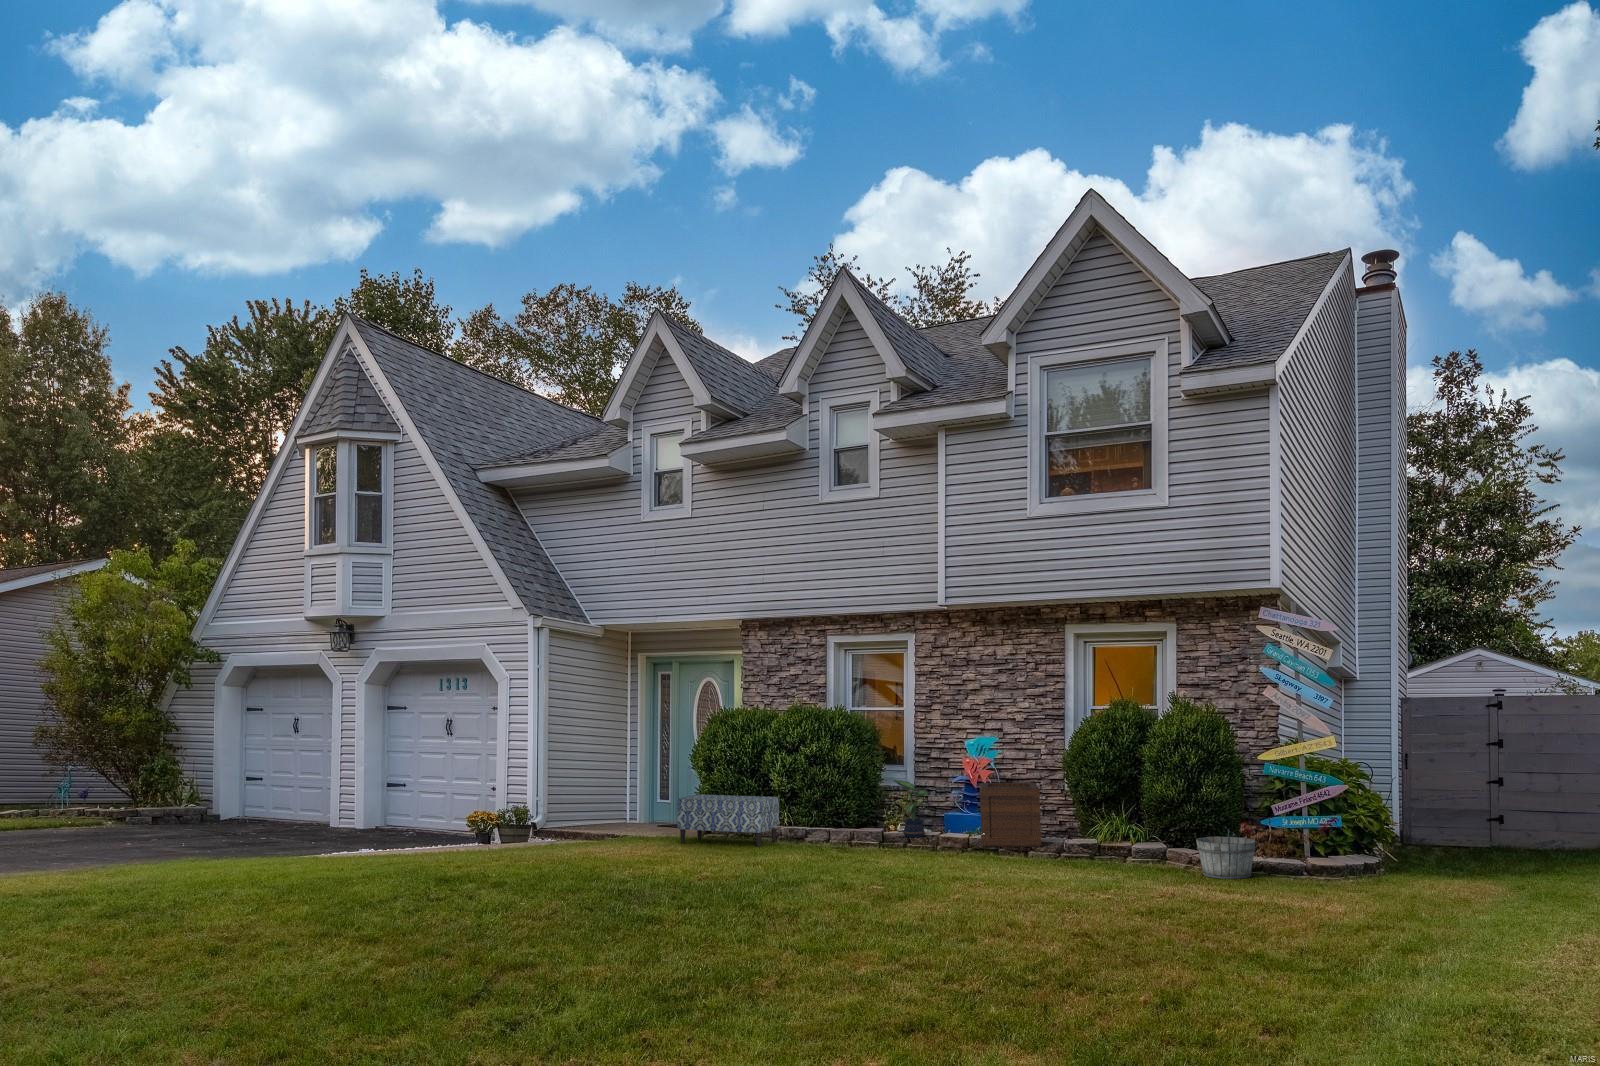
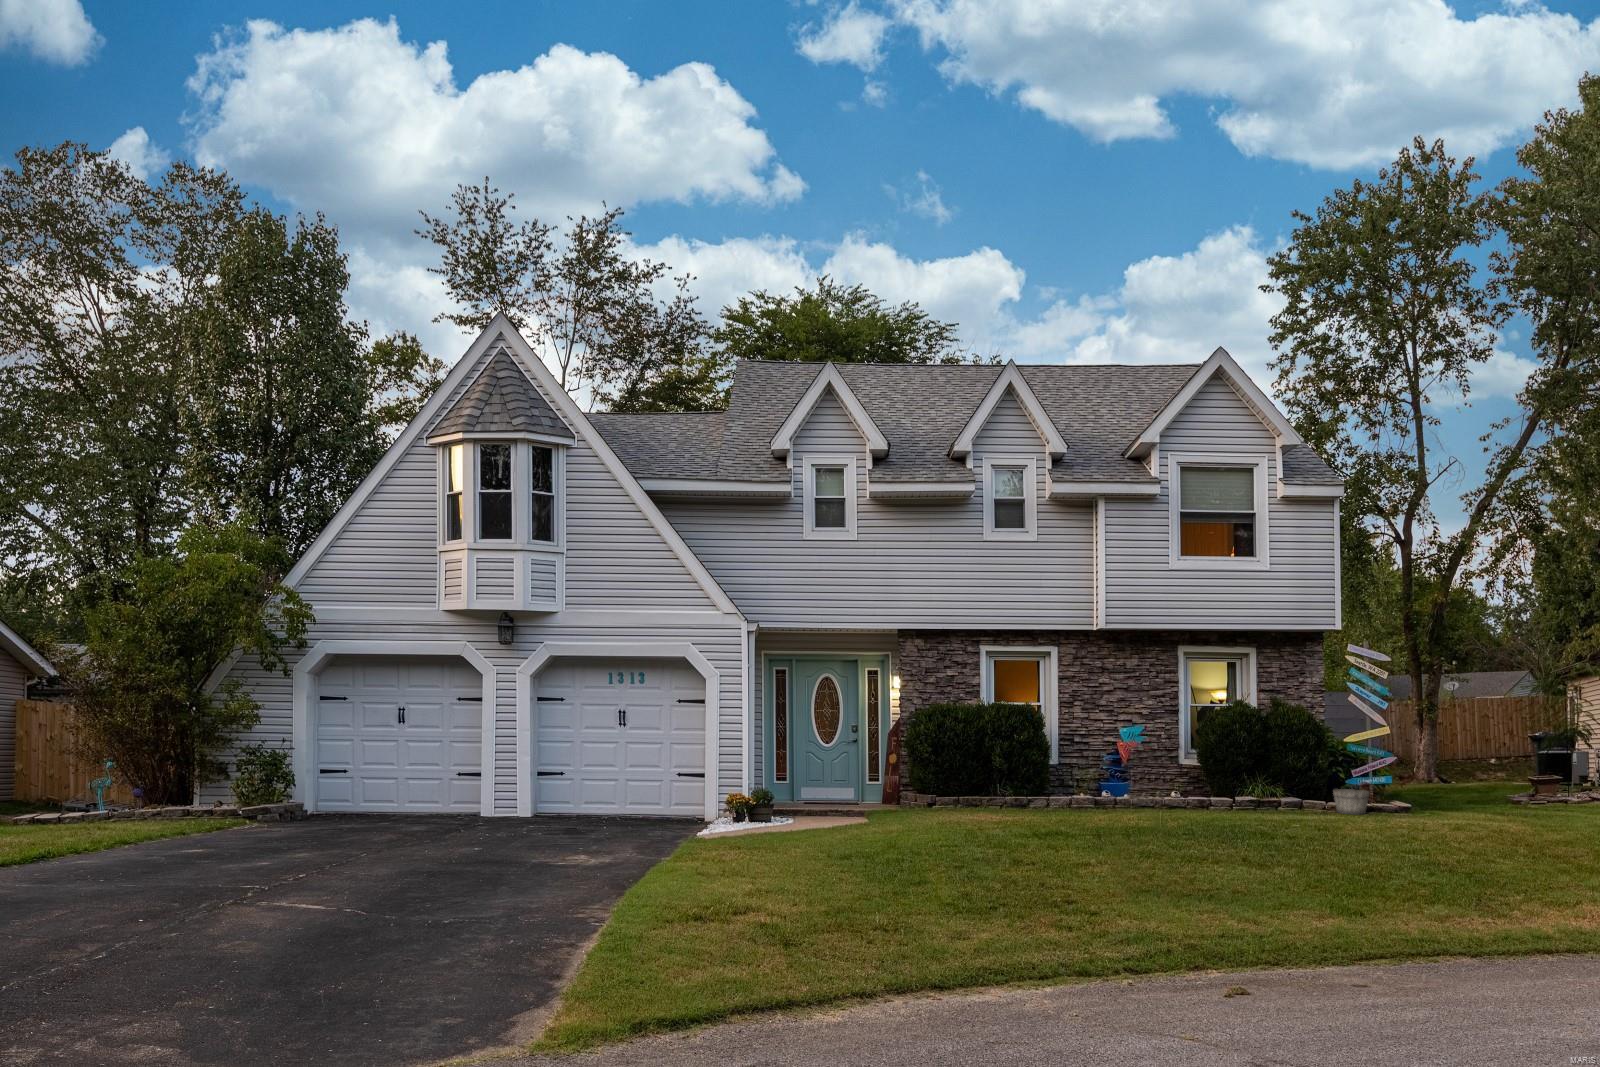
potted plant: present [893,780,930,837] -> none [1056,758,1087,800]
wooden crate: present [980,783,1041,847] -> none [1125,758,1184,804]
bench: present [677,794,779,847] -> none [938,772,1015,810]

